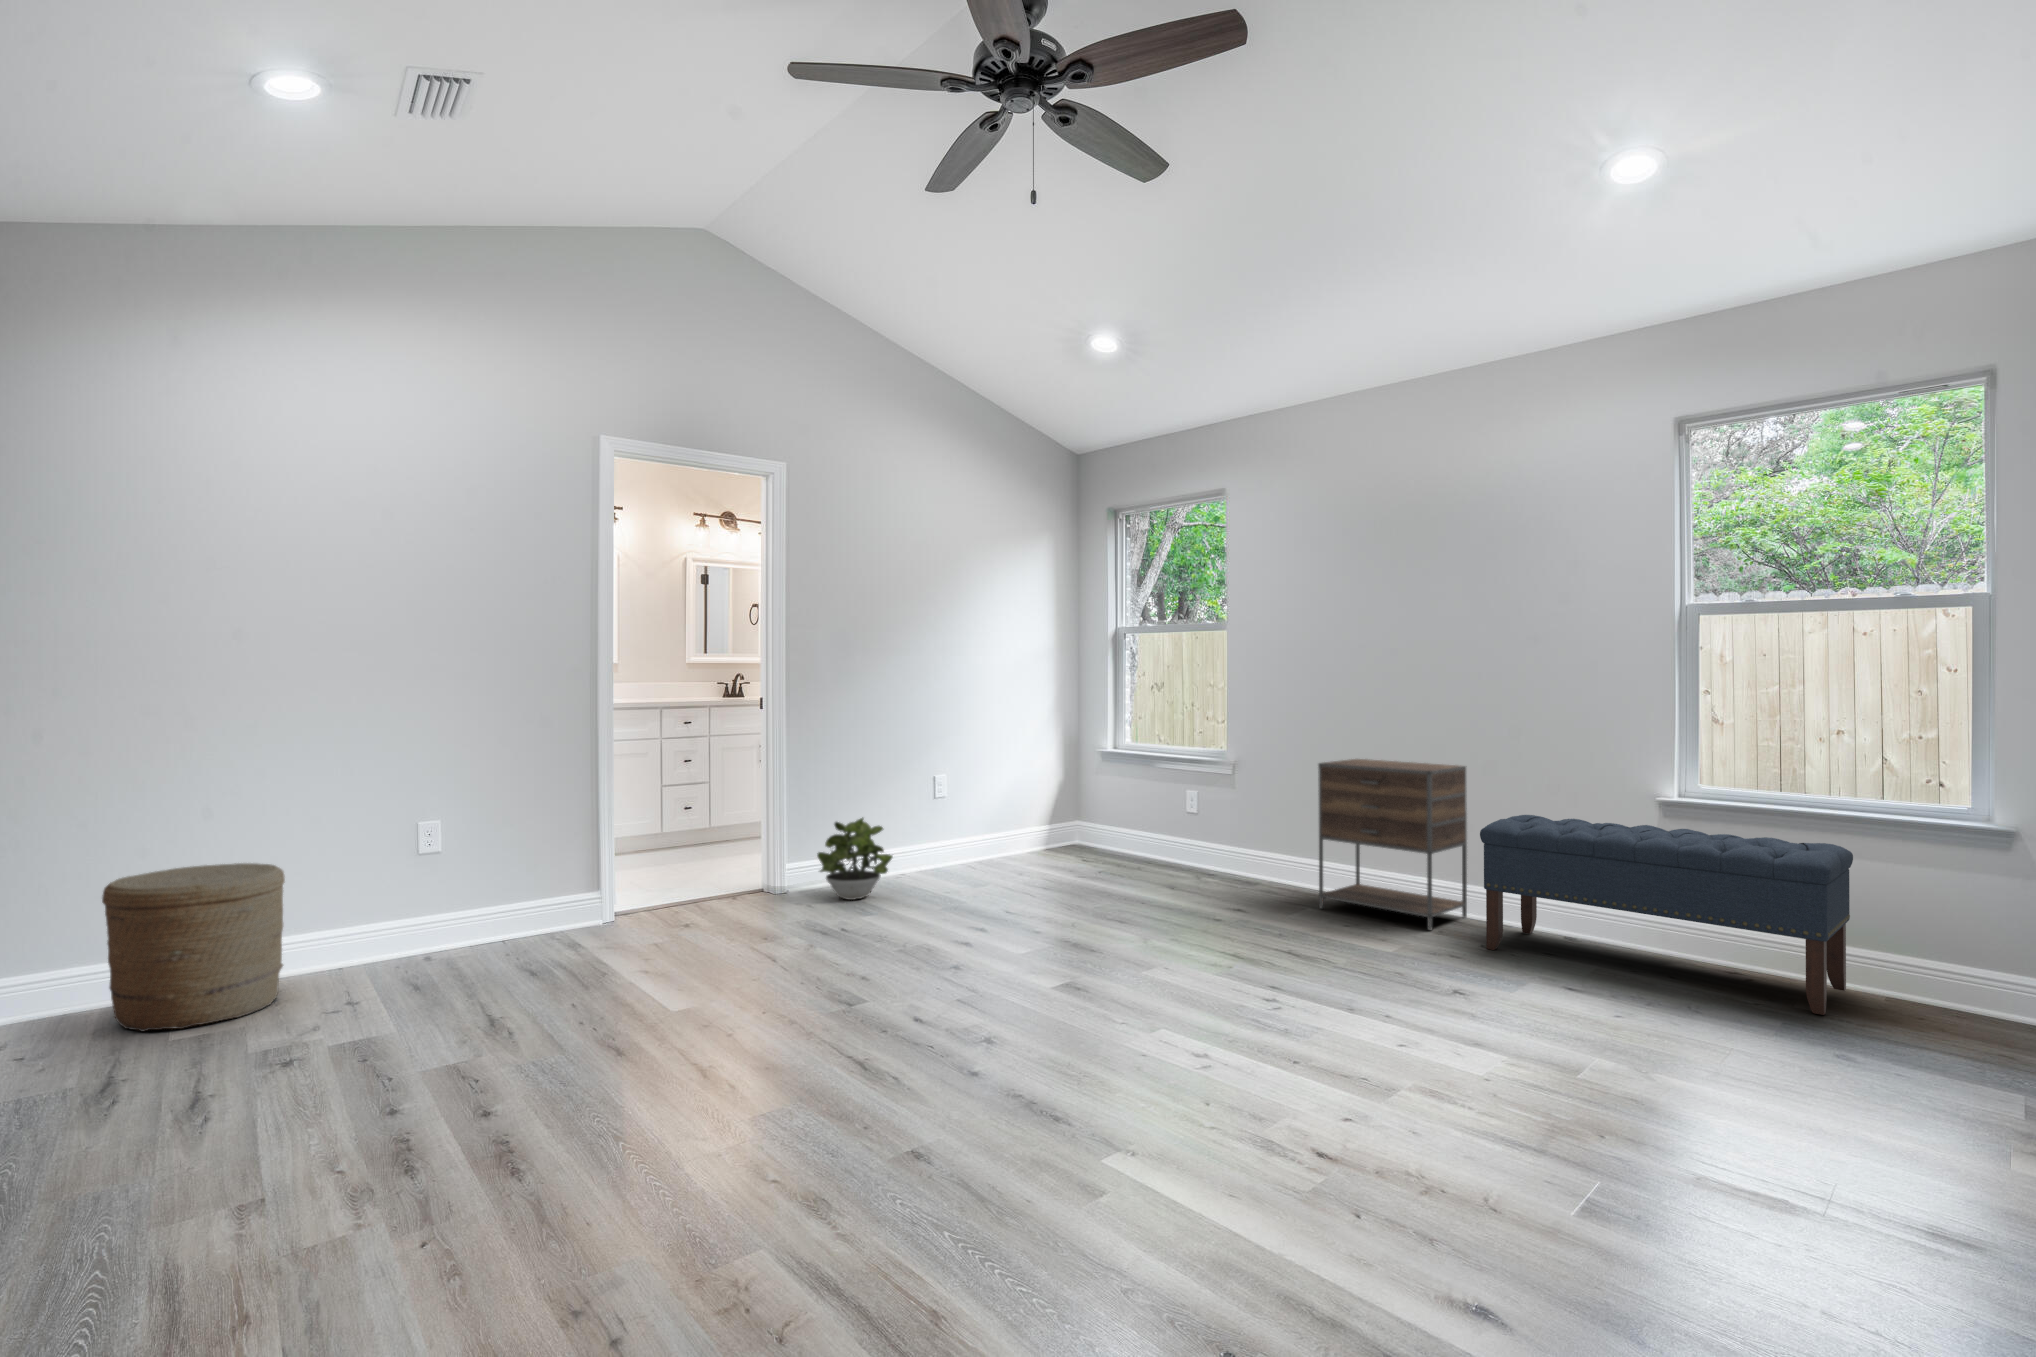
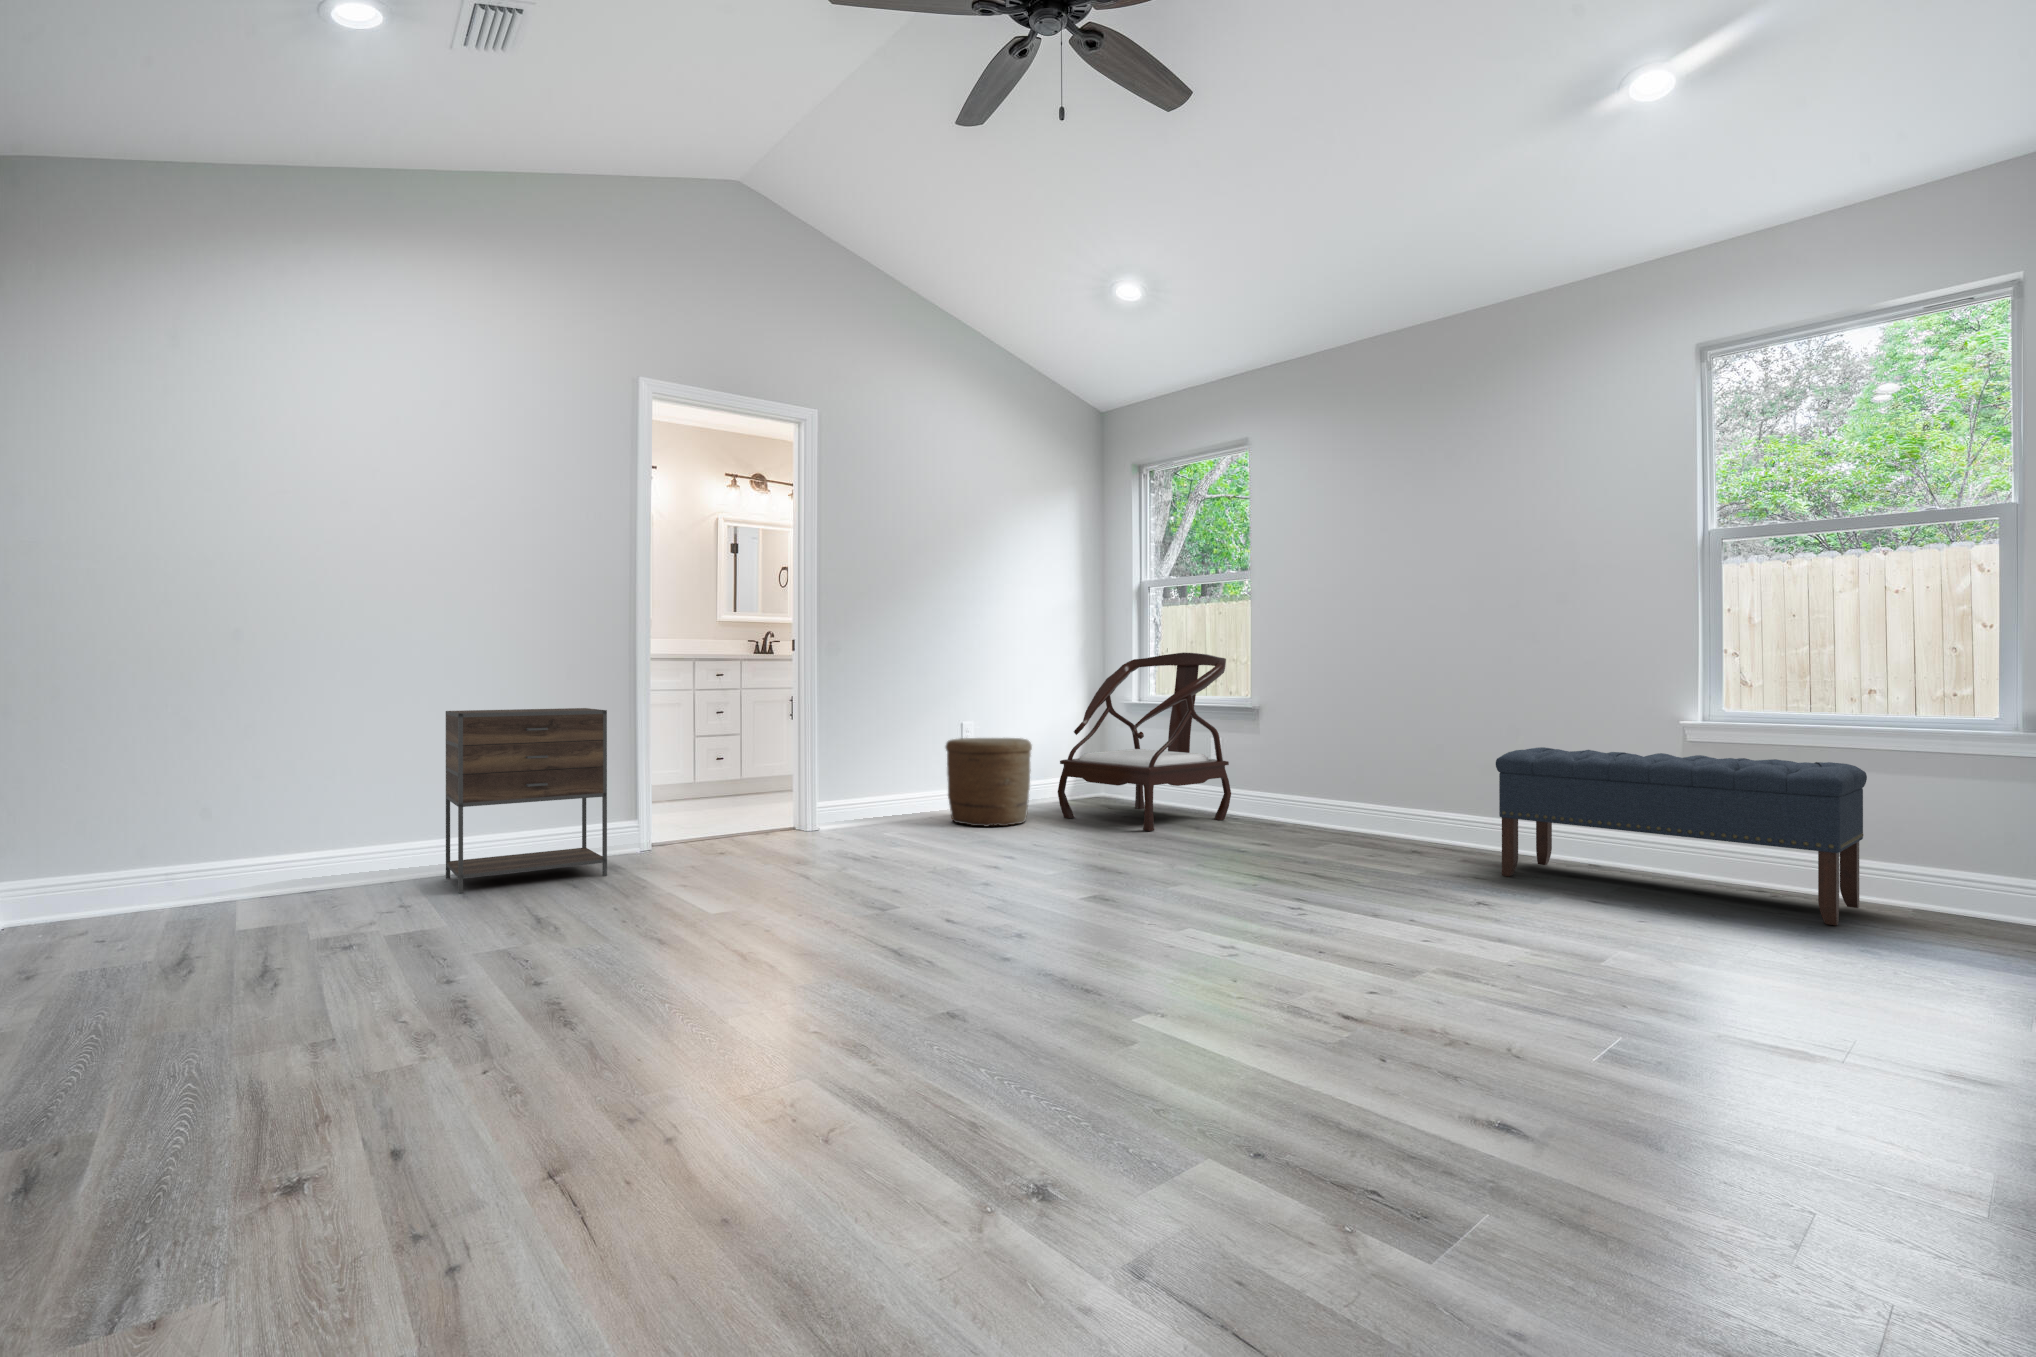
armchair: none [1035,700,1212,890] -> present [1058,653,1231,831]
nightstand: present [1318,759,1467,930] -> present [446,708,607,893]
potted plant: present [817,817,893,900] -> none [847,755,920,837]
woven basket: present [102,863,285,1031] -> present [946,738,1032,827]

